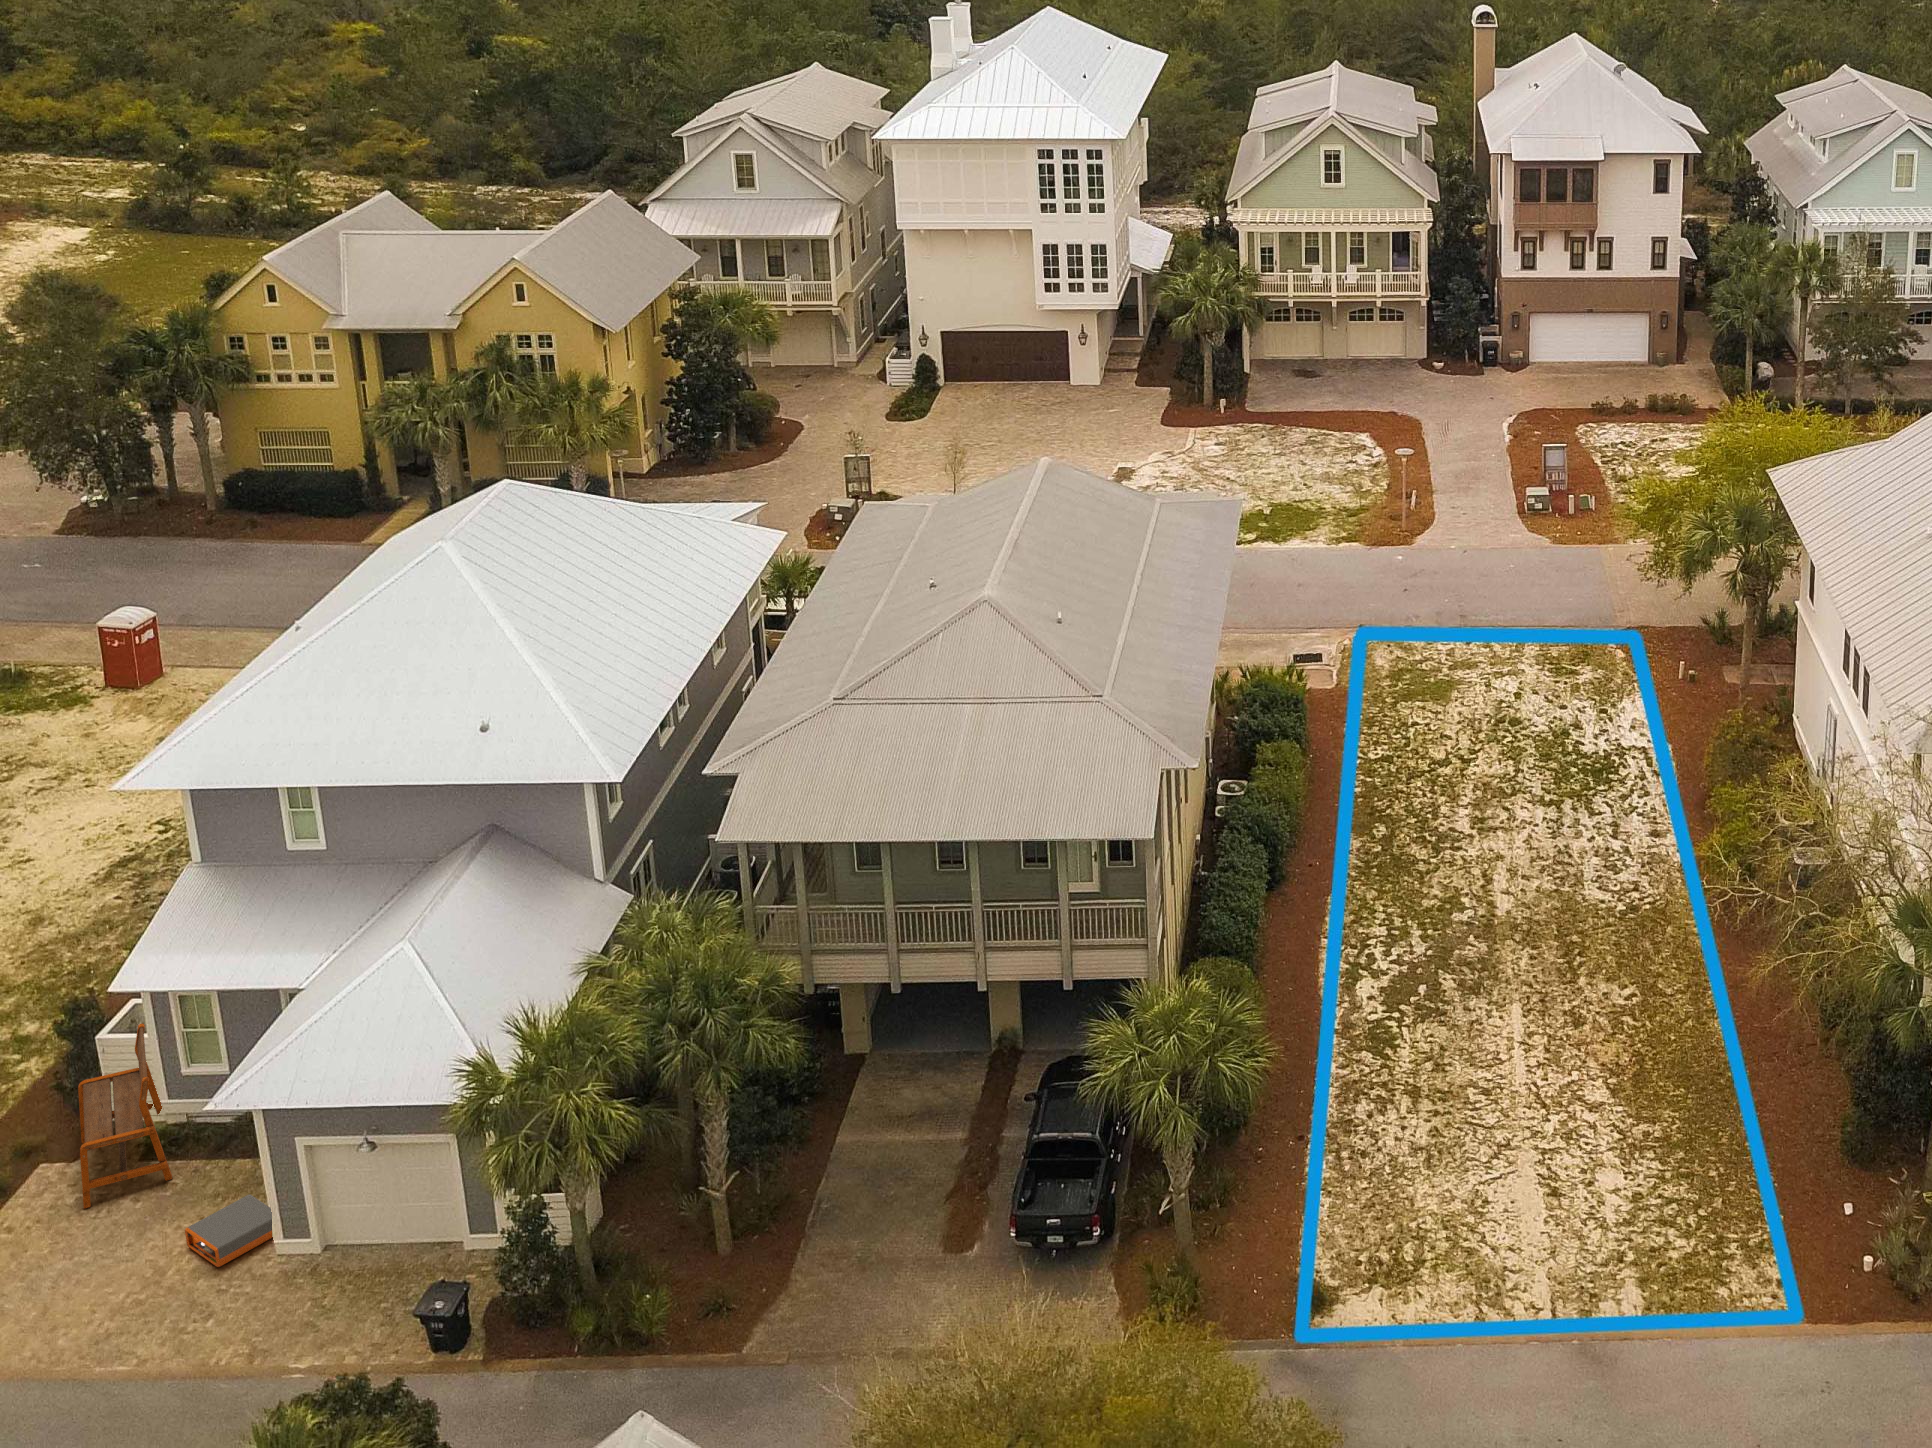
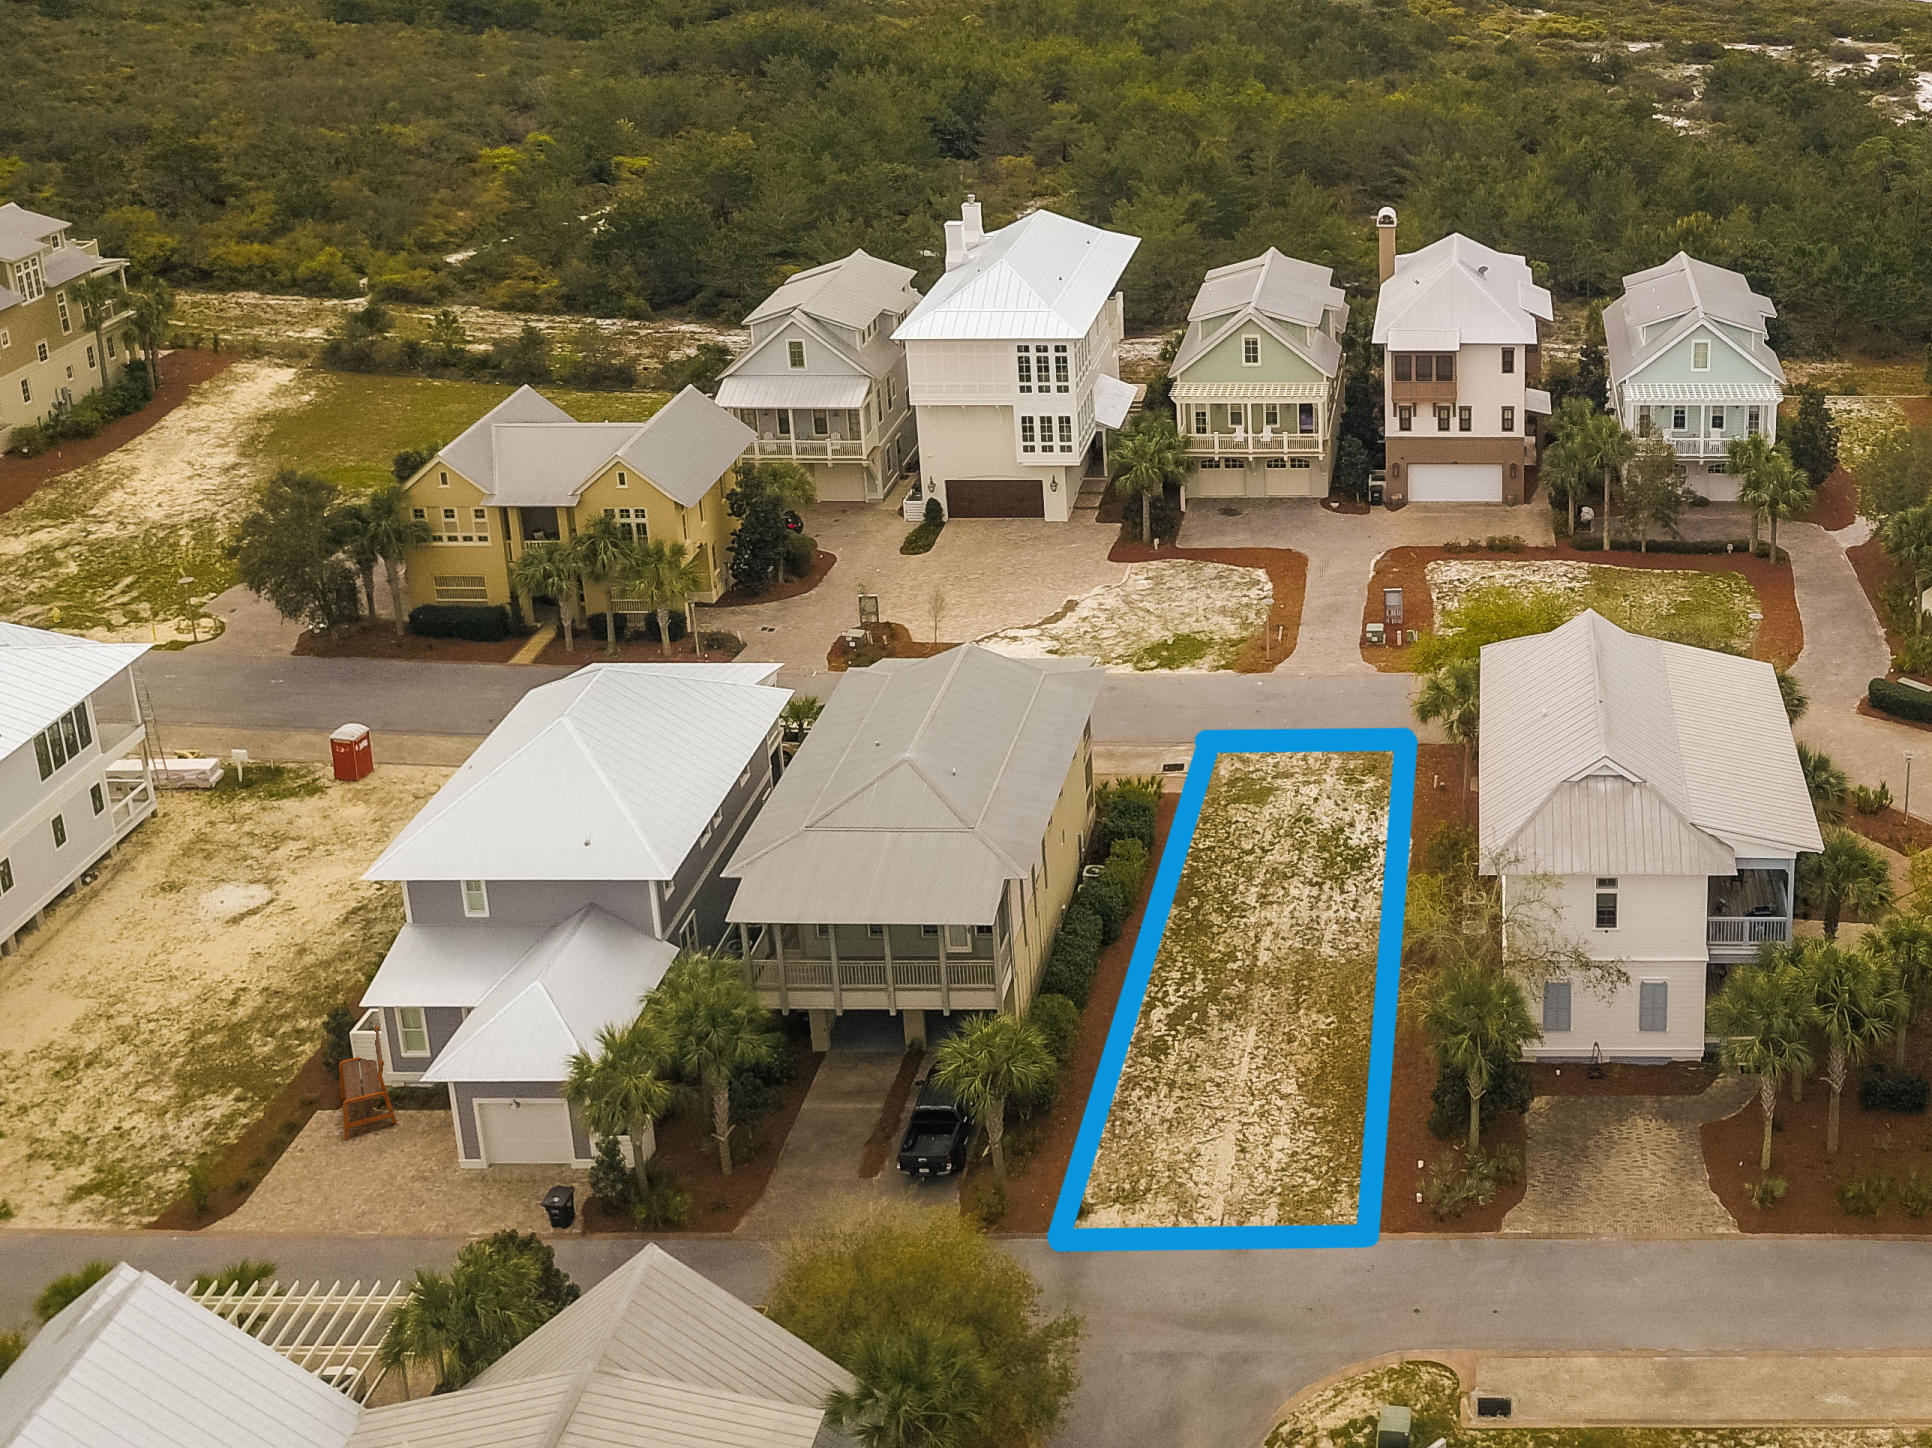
storage box: present [185,1194,272,1267] -> none [406,1133,464,1177]

